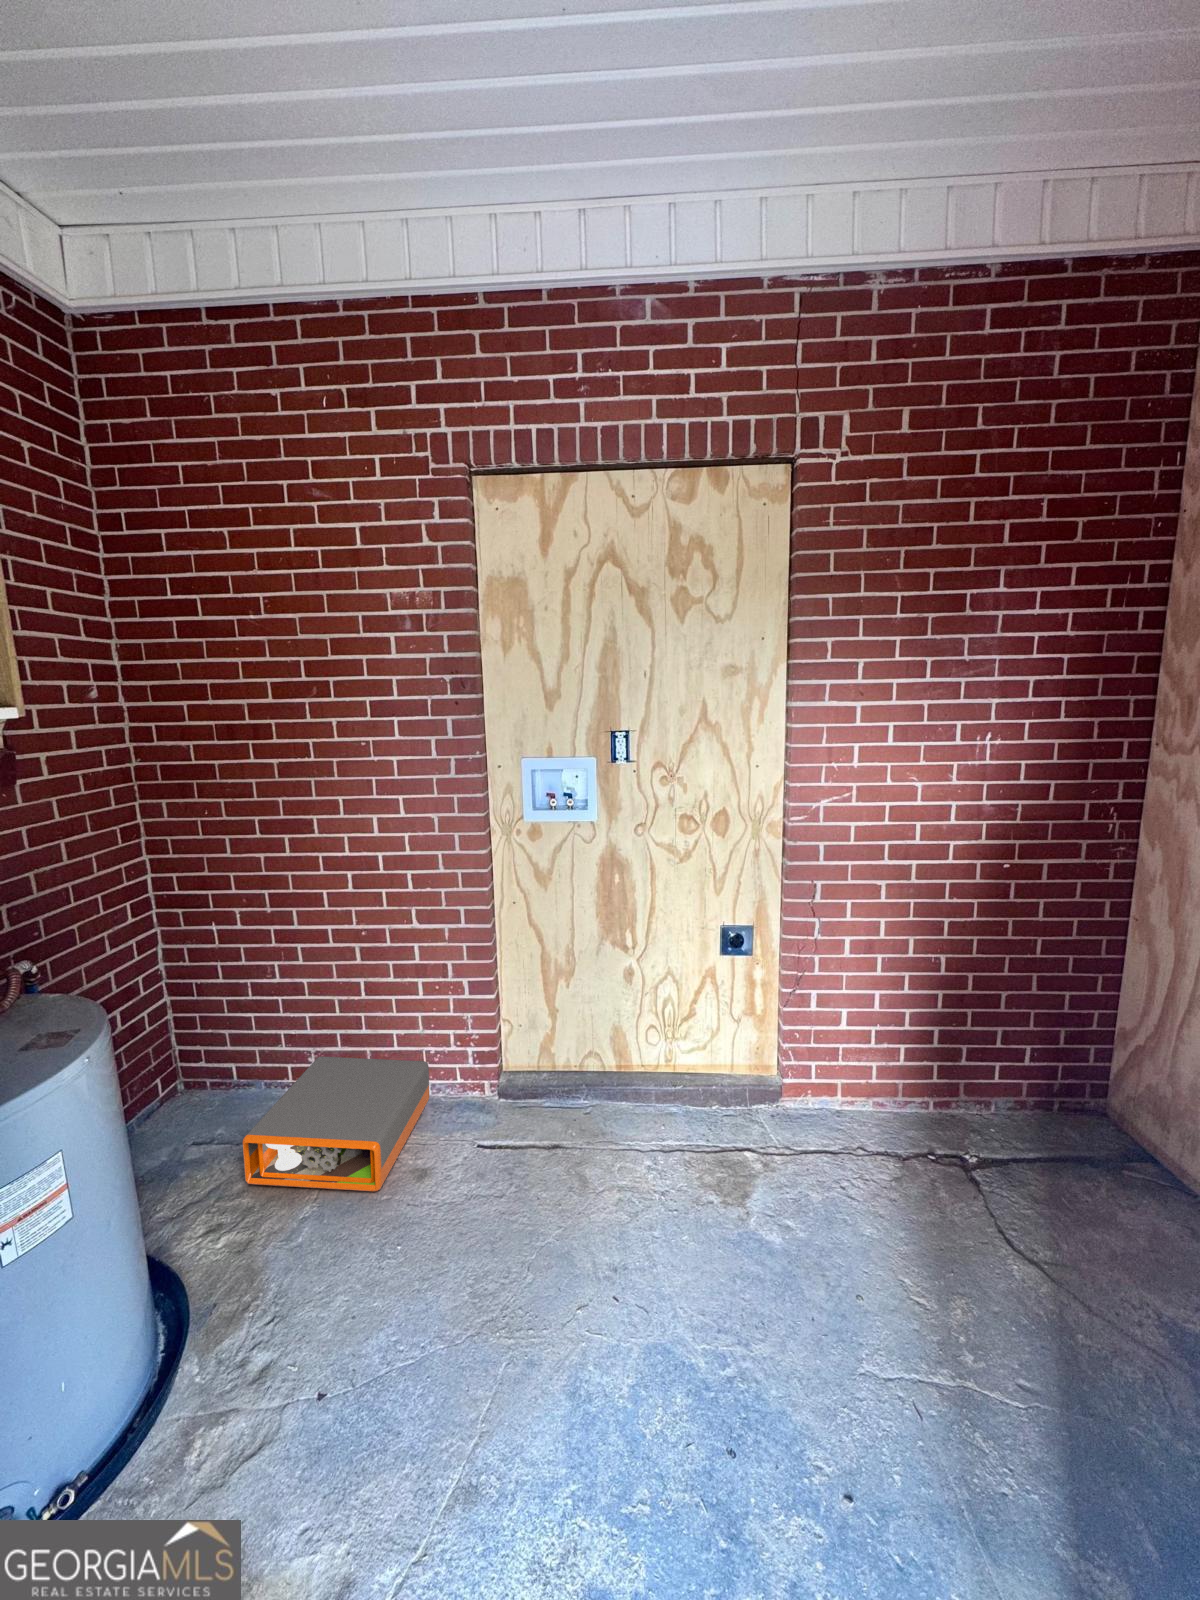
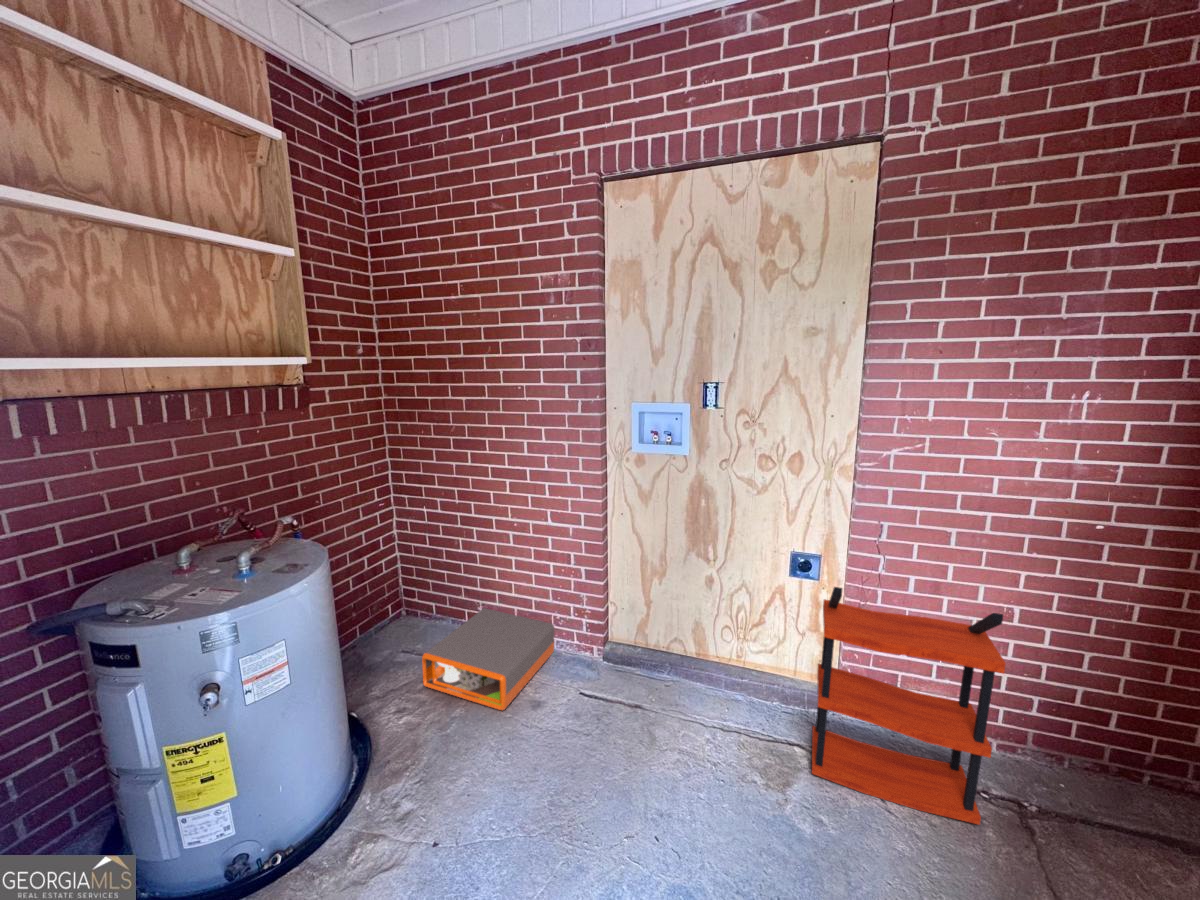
shelving unit: none [761,959,949,1188] -> present [812,587,1006,824]

